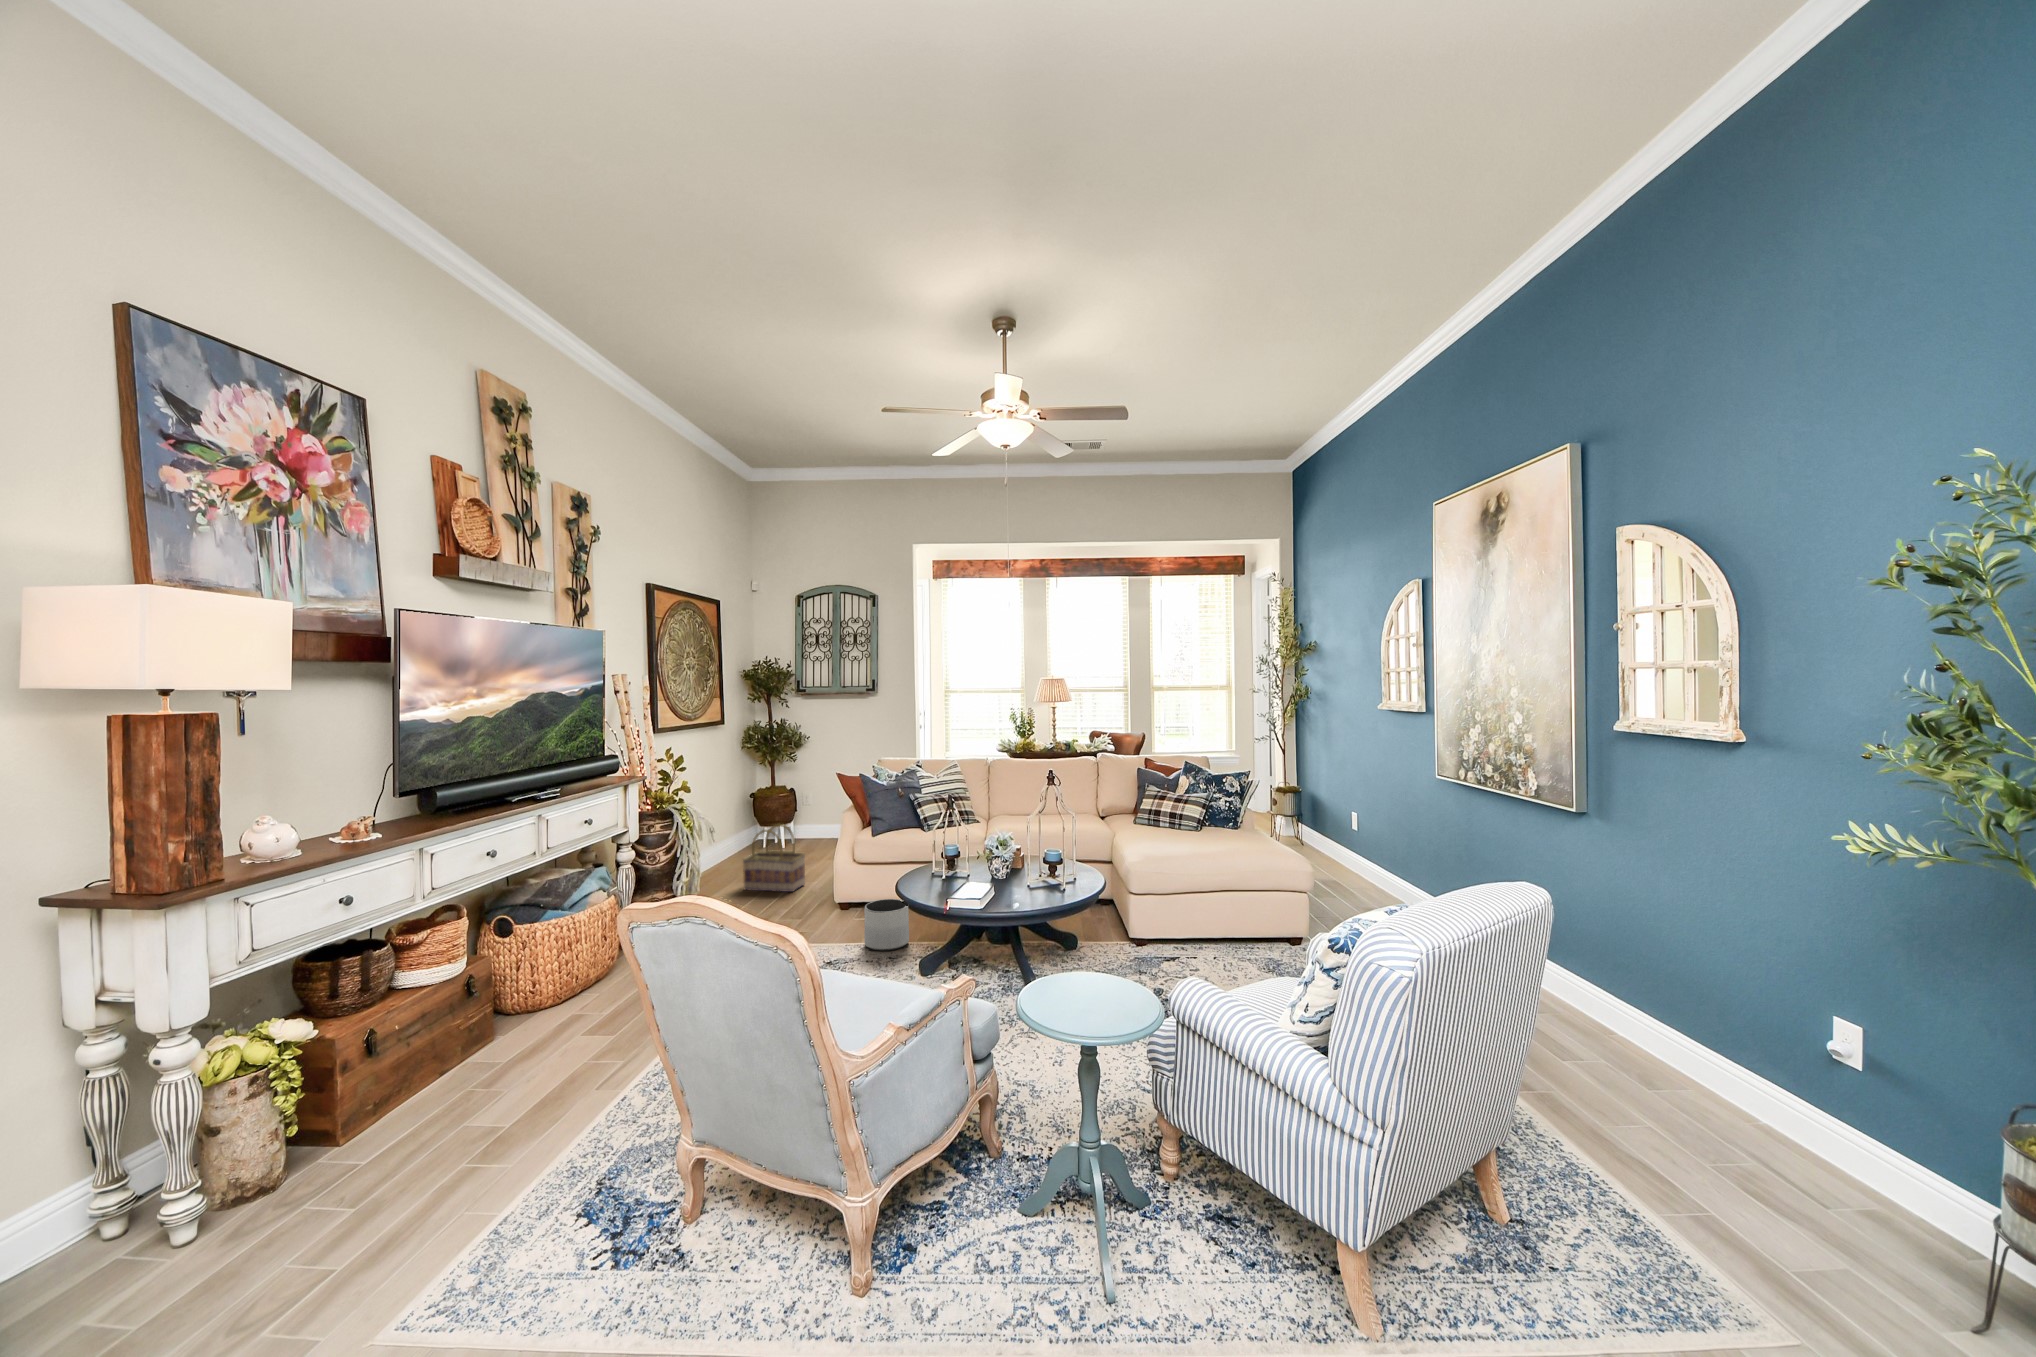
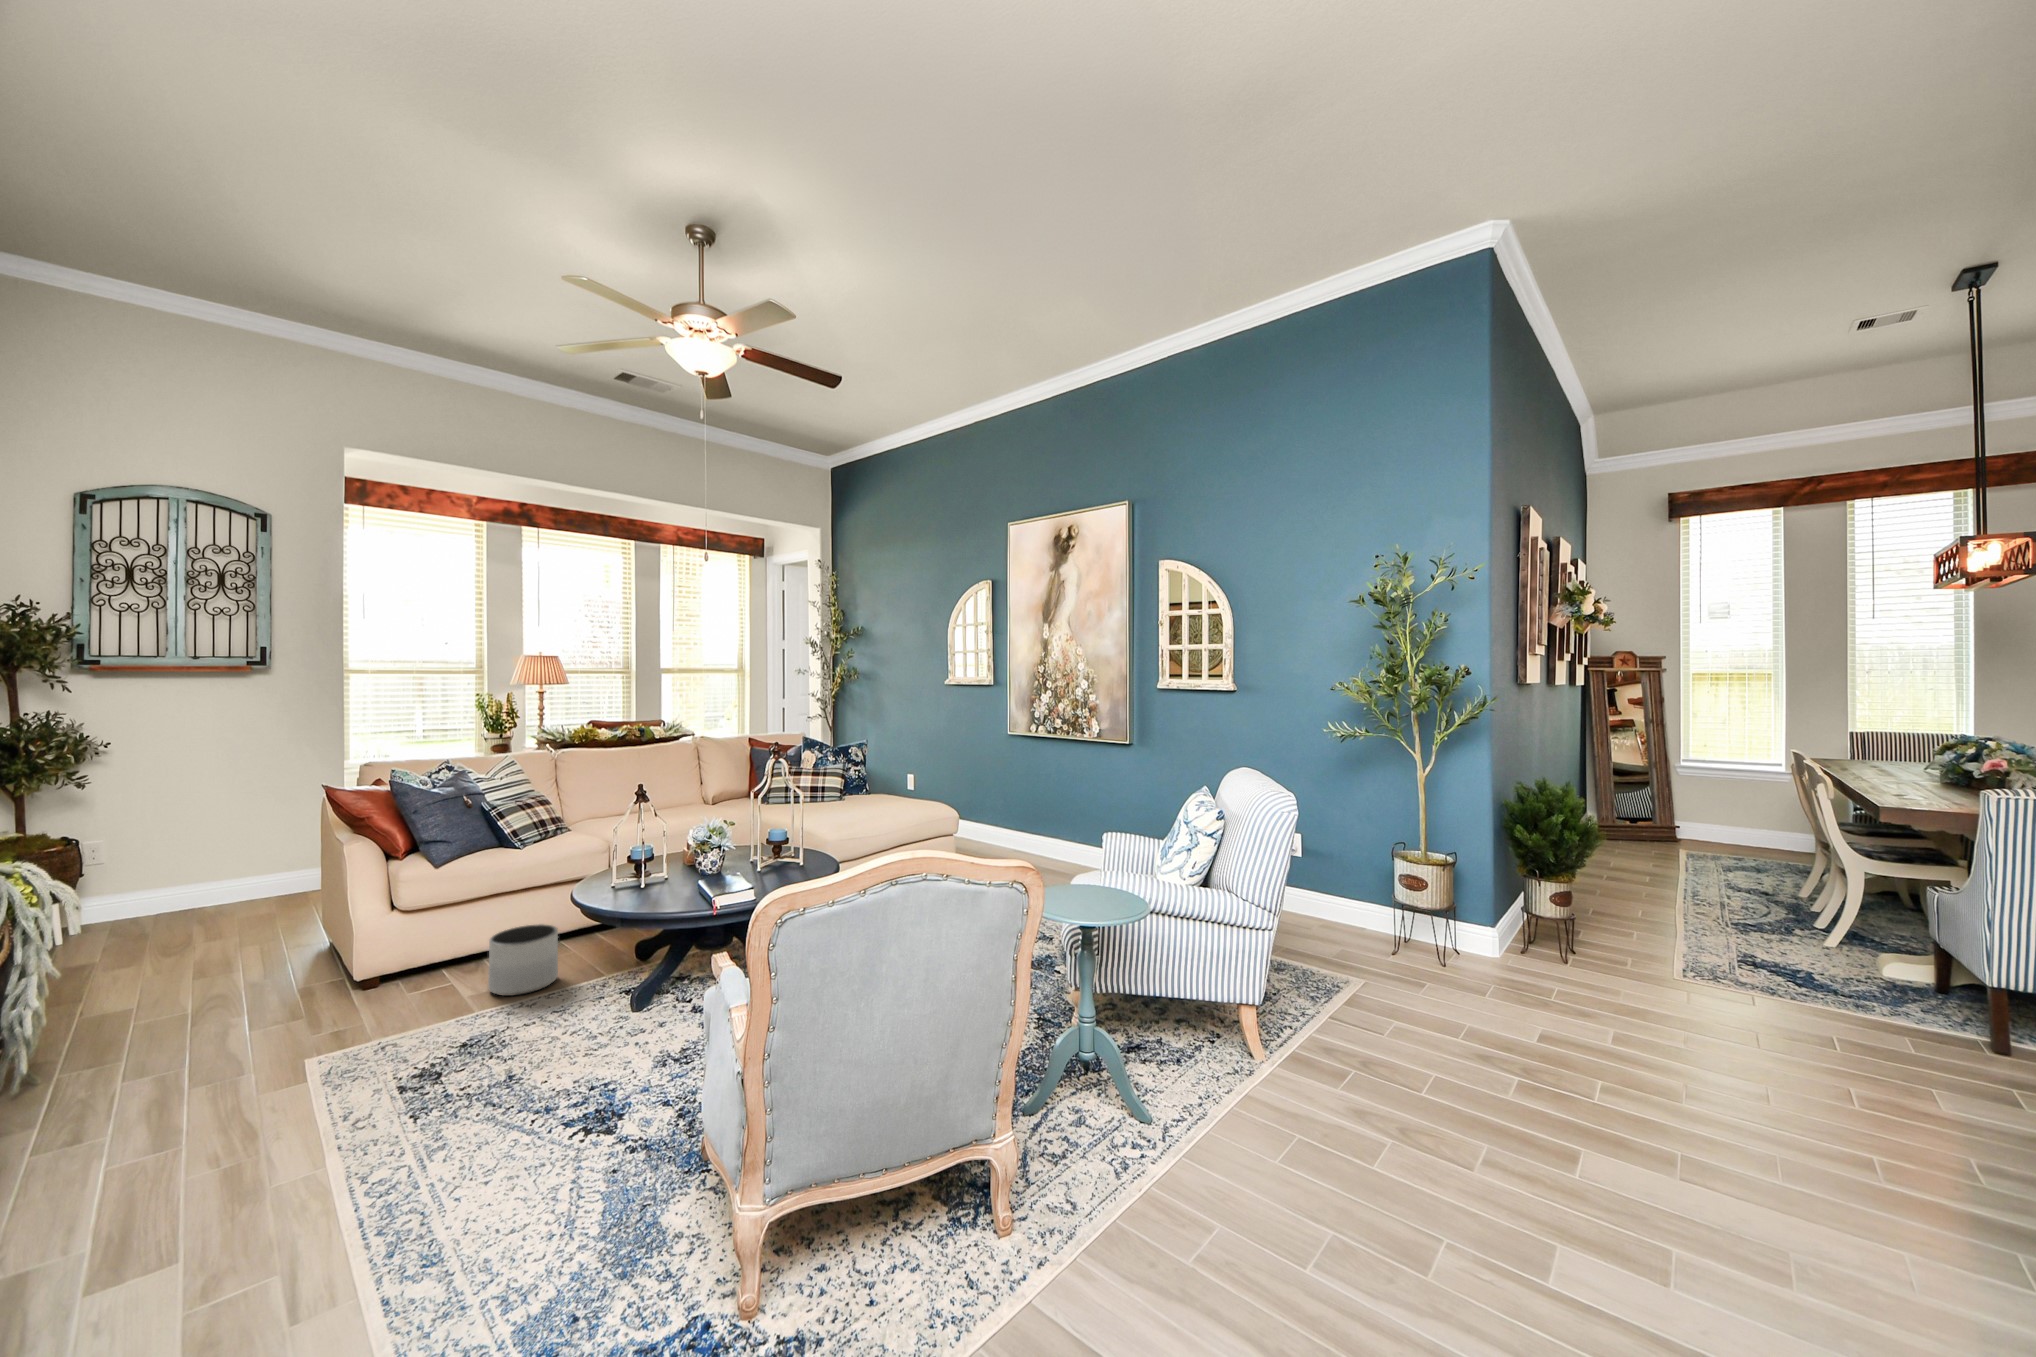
basket: present [743,824,805,892] -> none [87,872,234,996]

